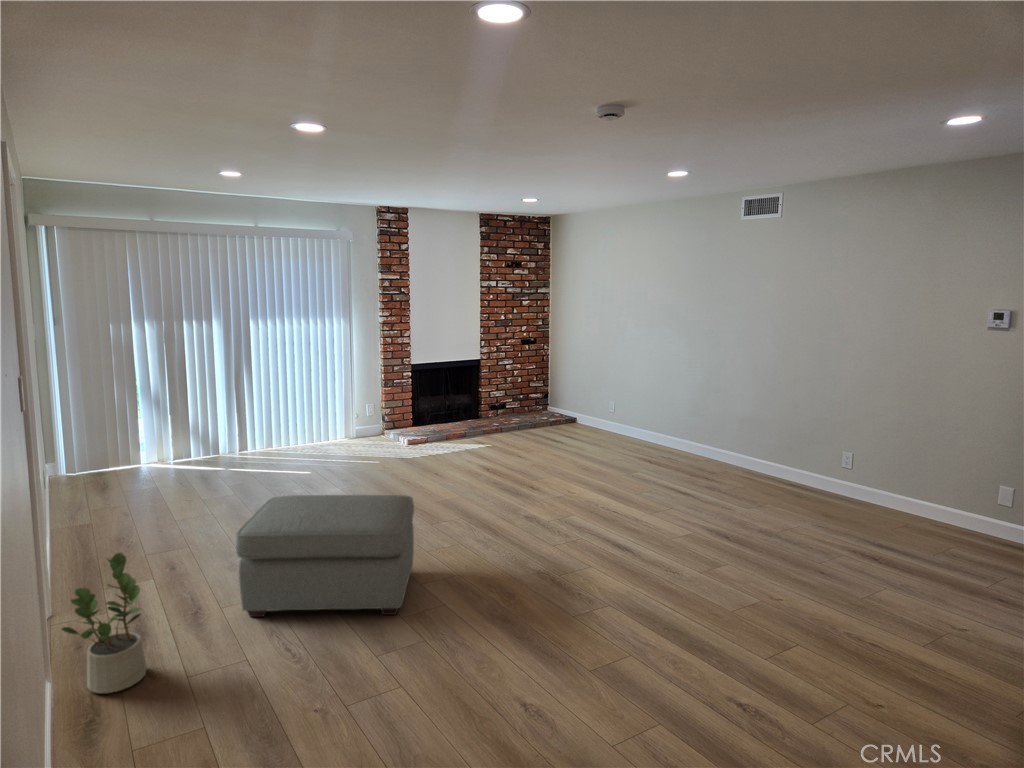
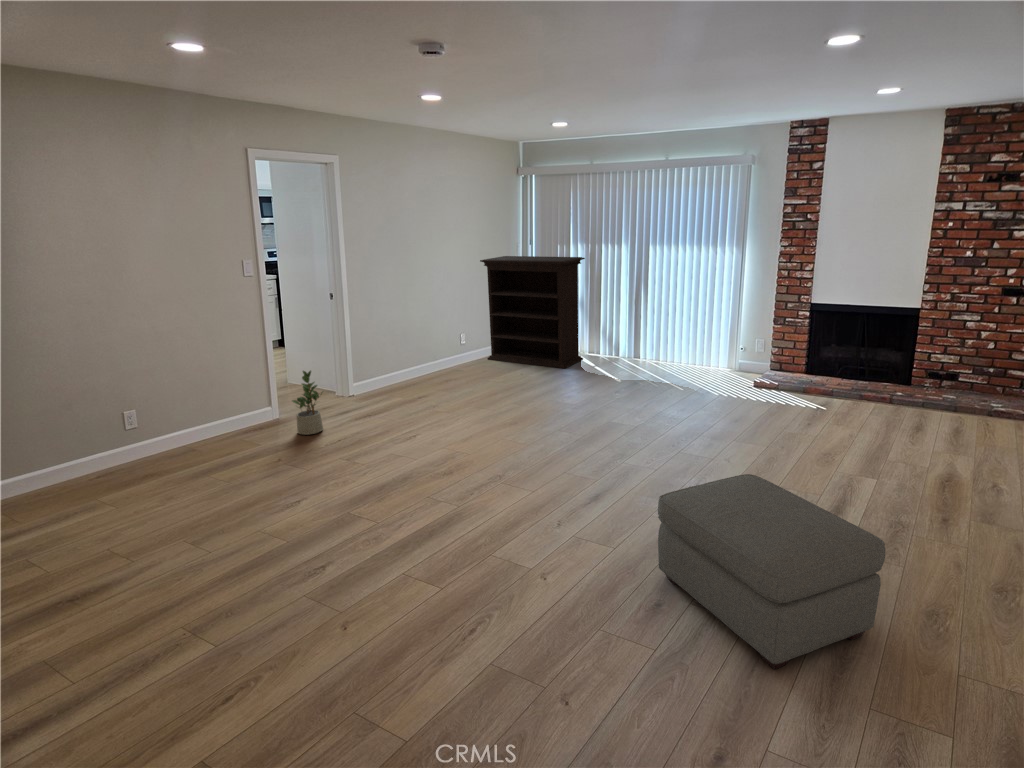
bookshelf: none [38,335,213,505] -> present [480,256,585,369]
ottoman: present [236,495,414,617] -> present [658,474,885,669]

